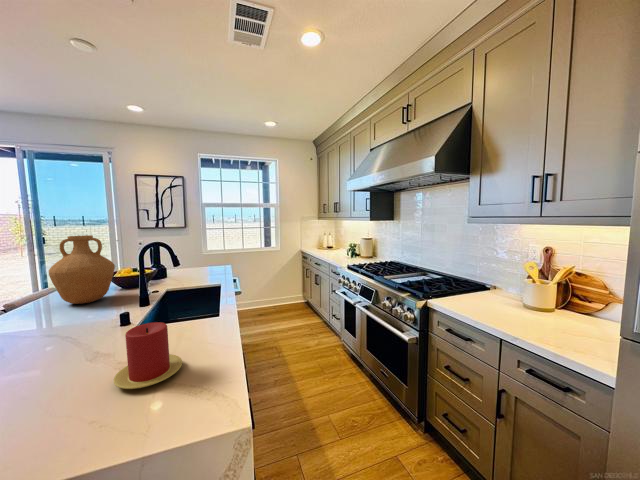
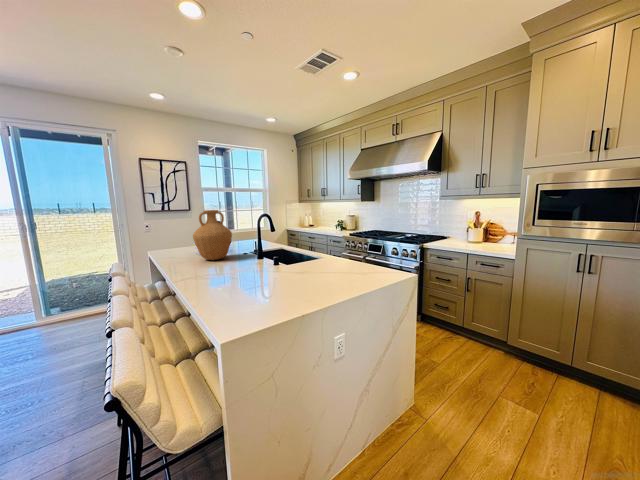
candle: present [114,322,182,389] -> none [340,246,368,272]

